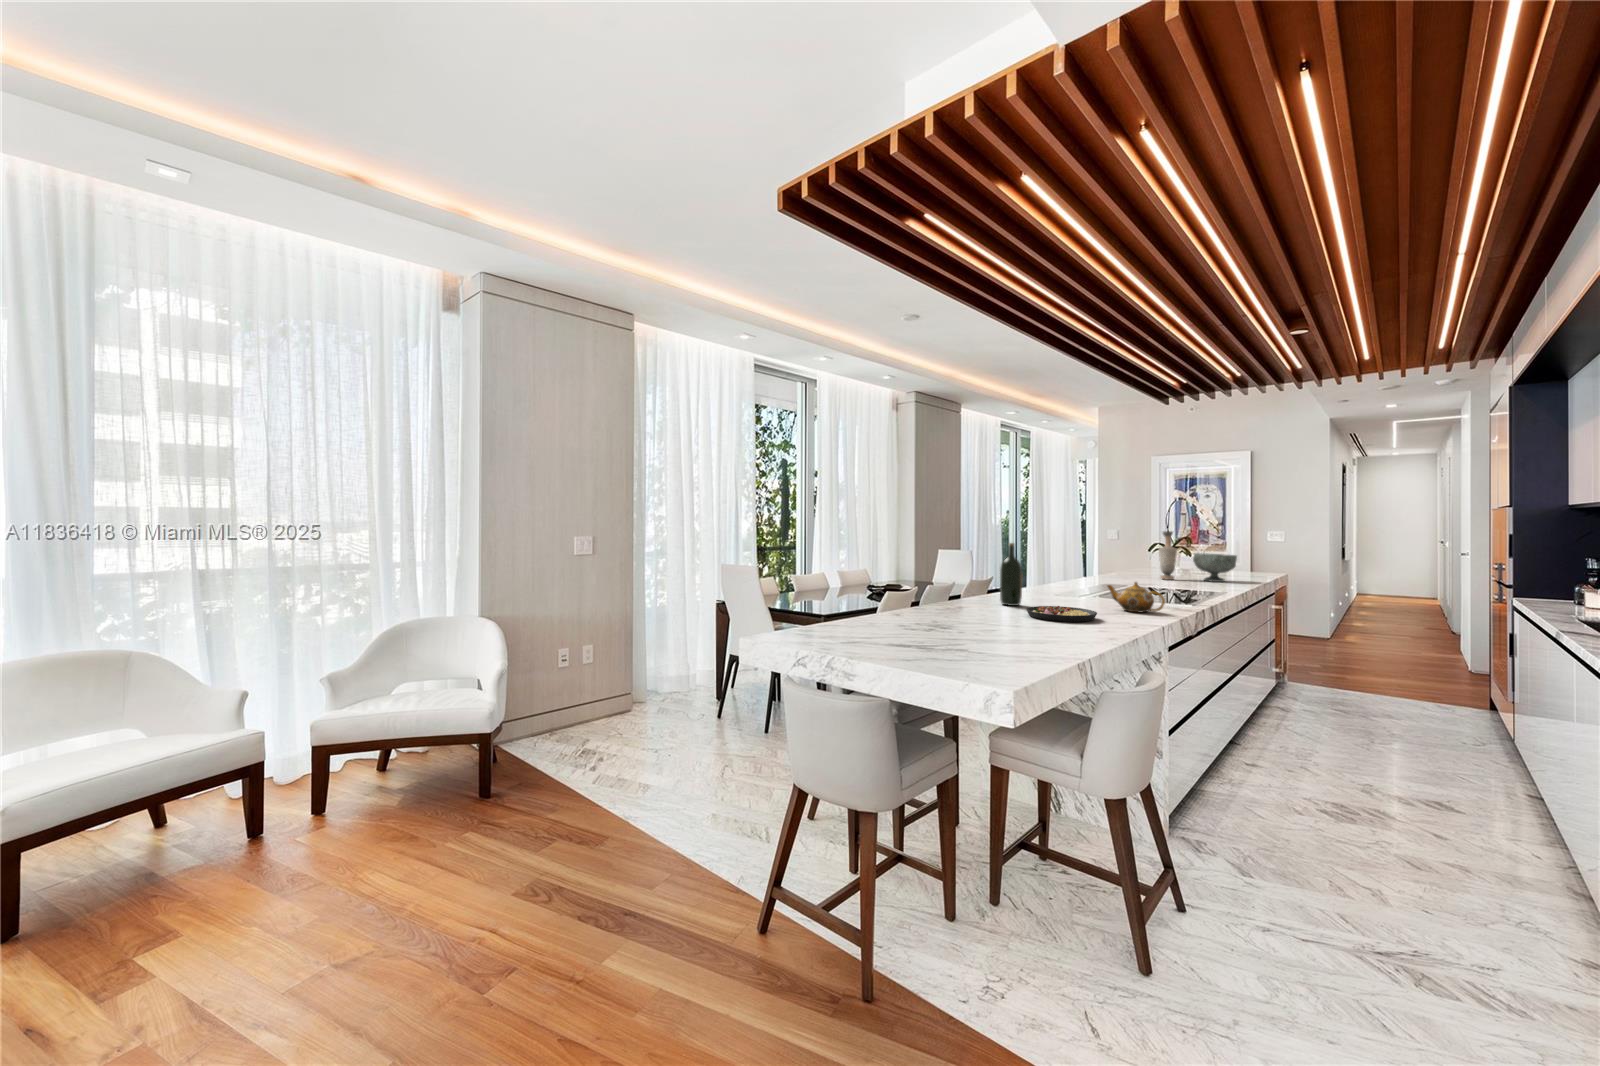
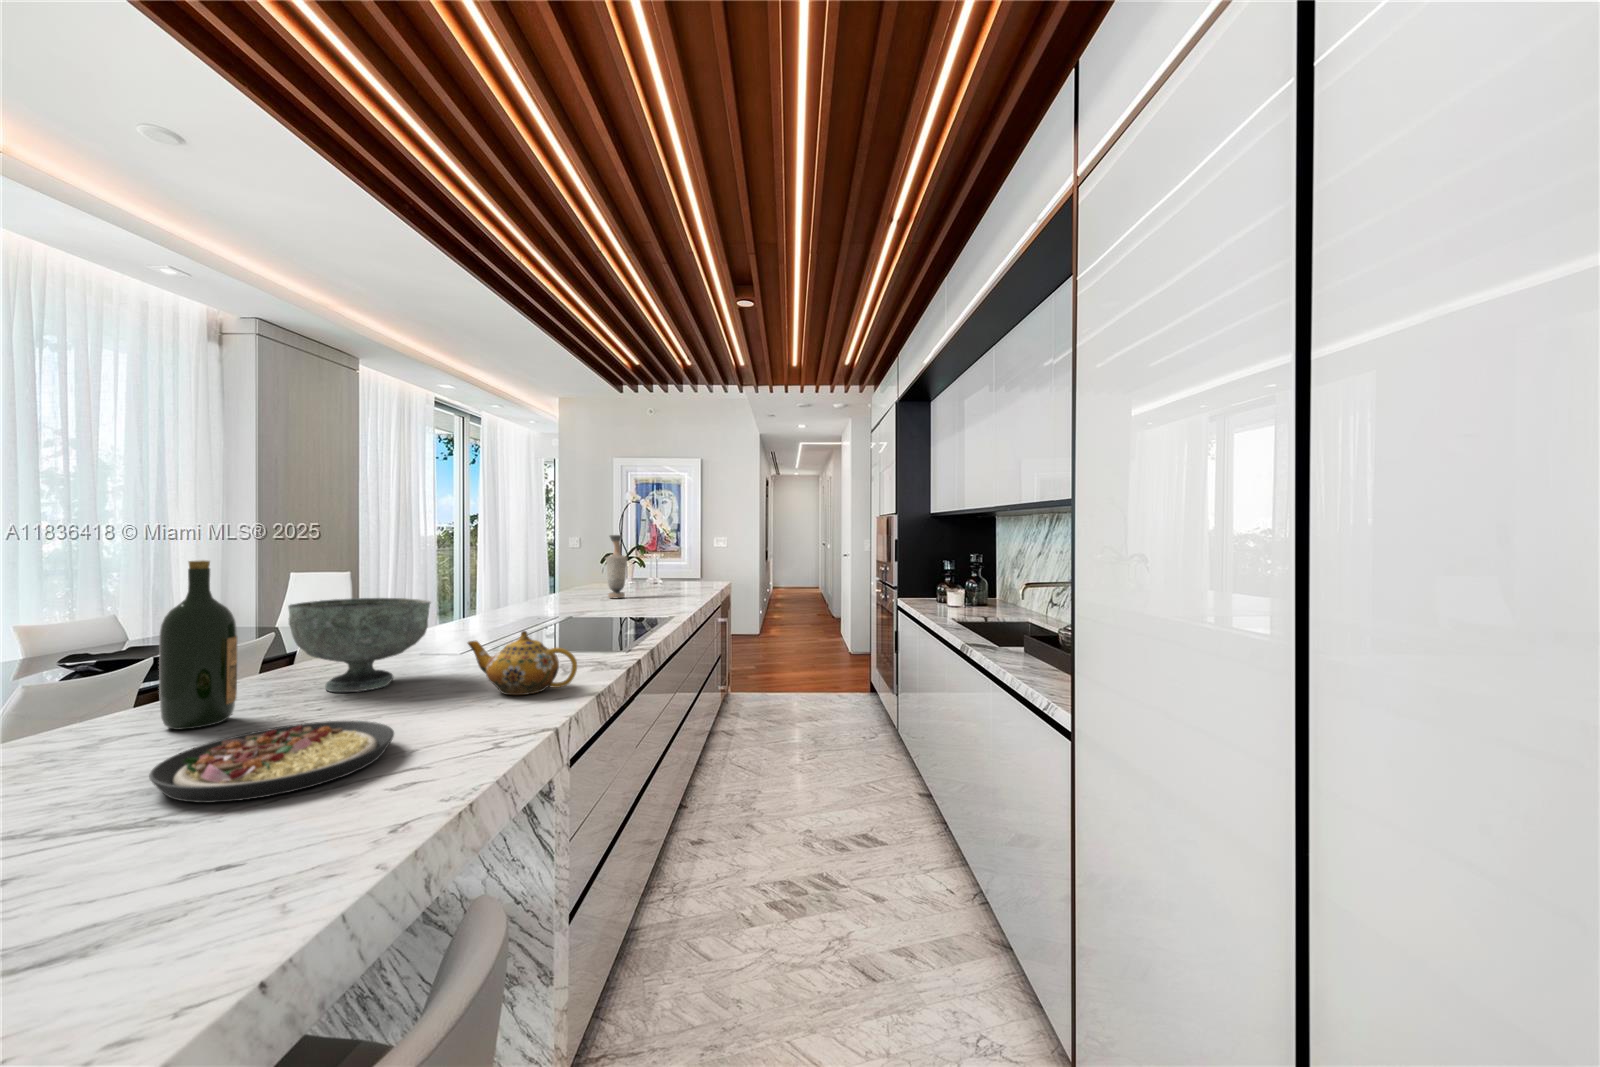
decorative bowl: present [1193,553,1237,582] -> present [288,598,431,692]

